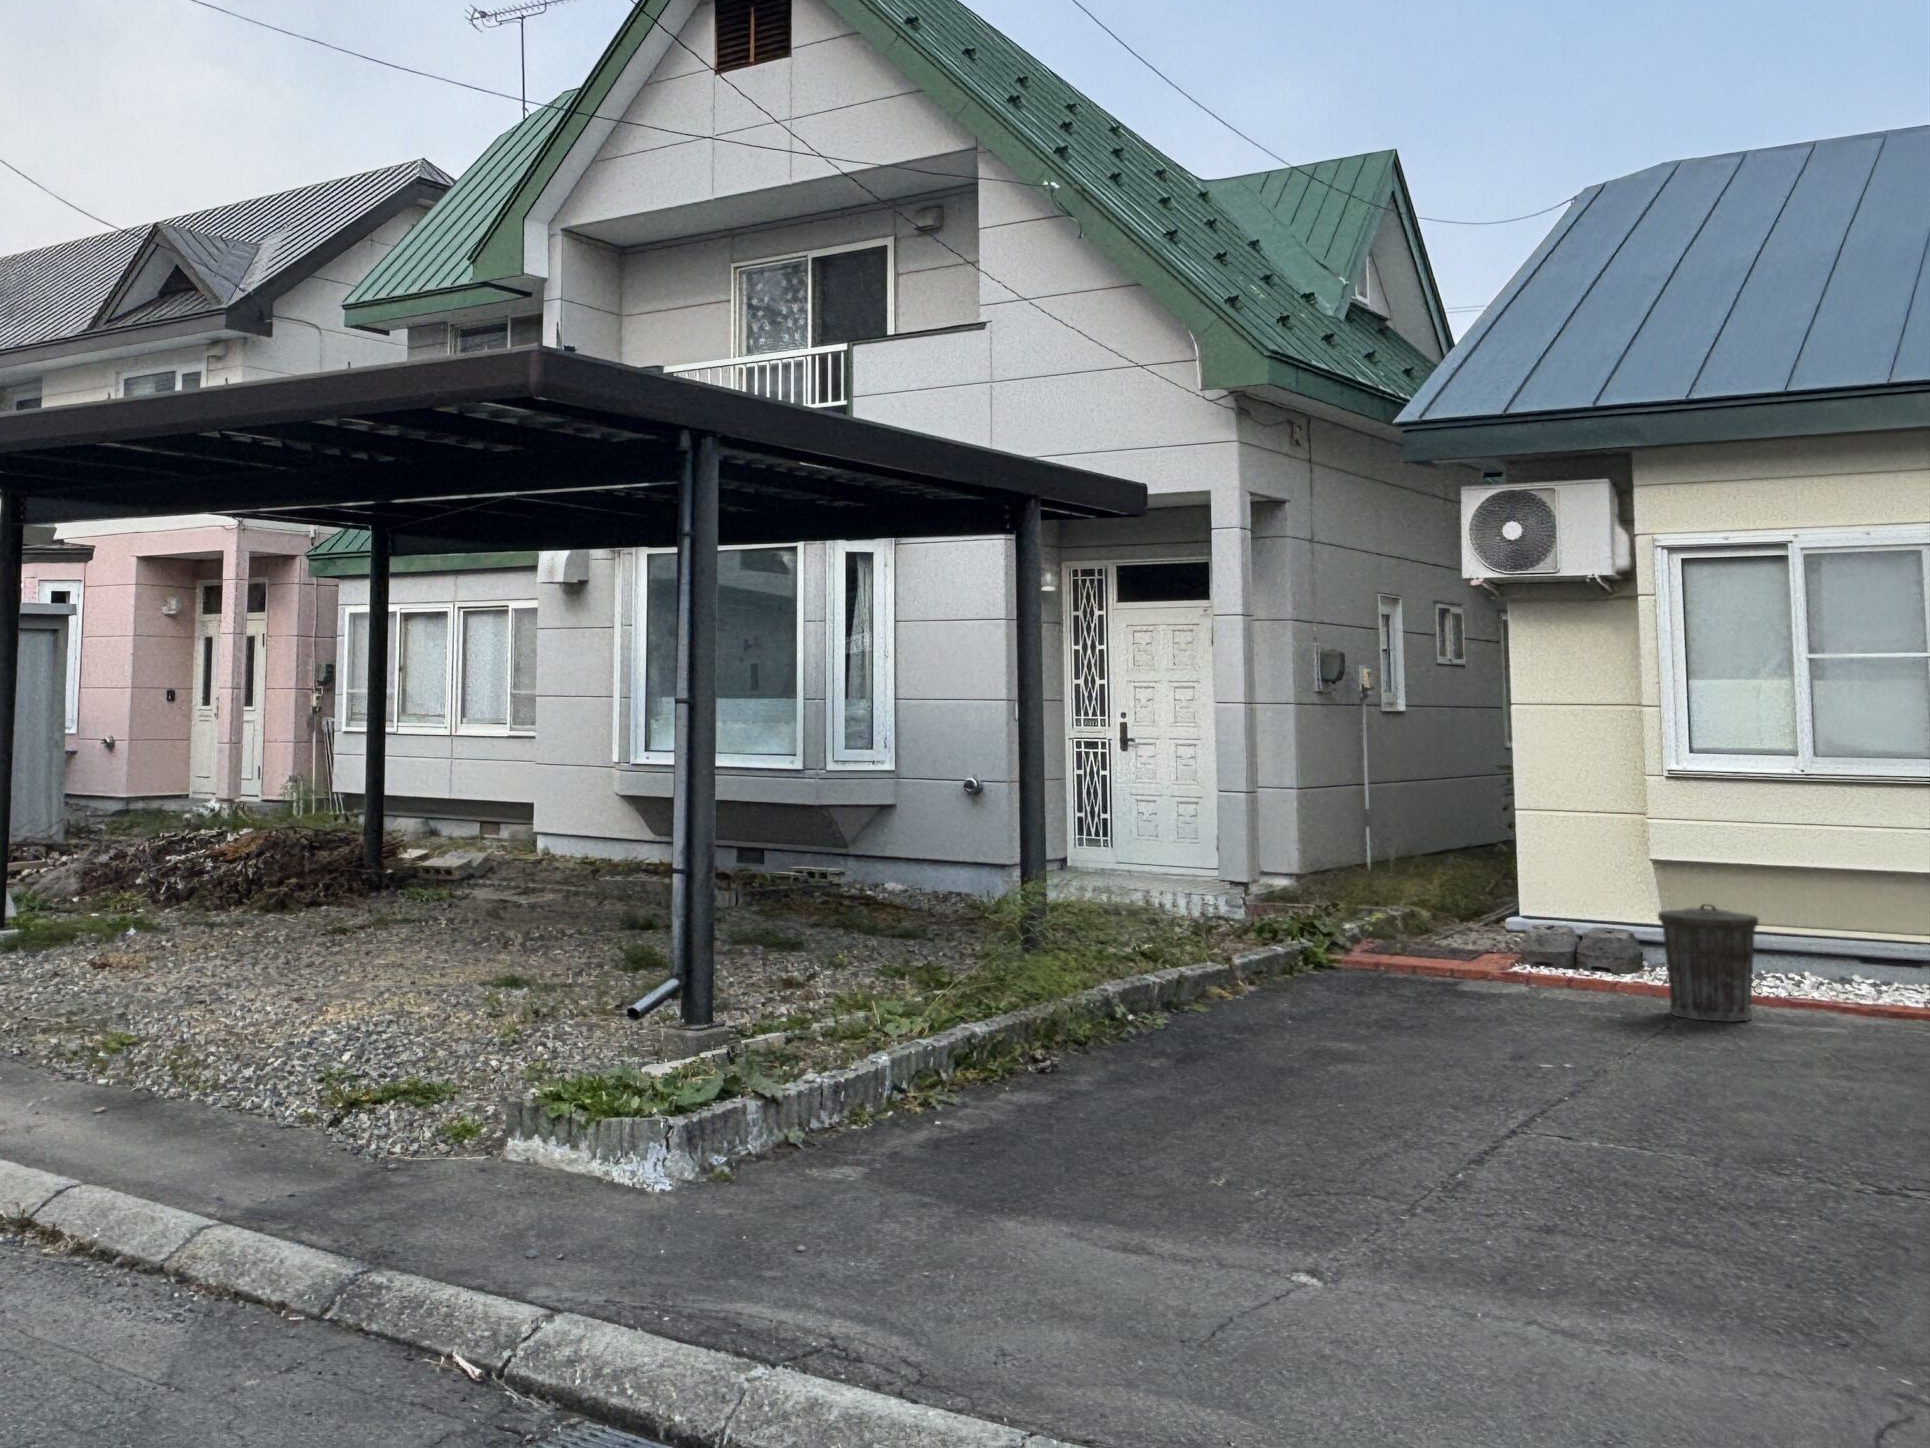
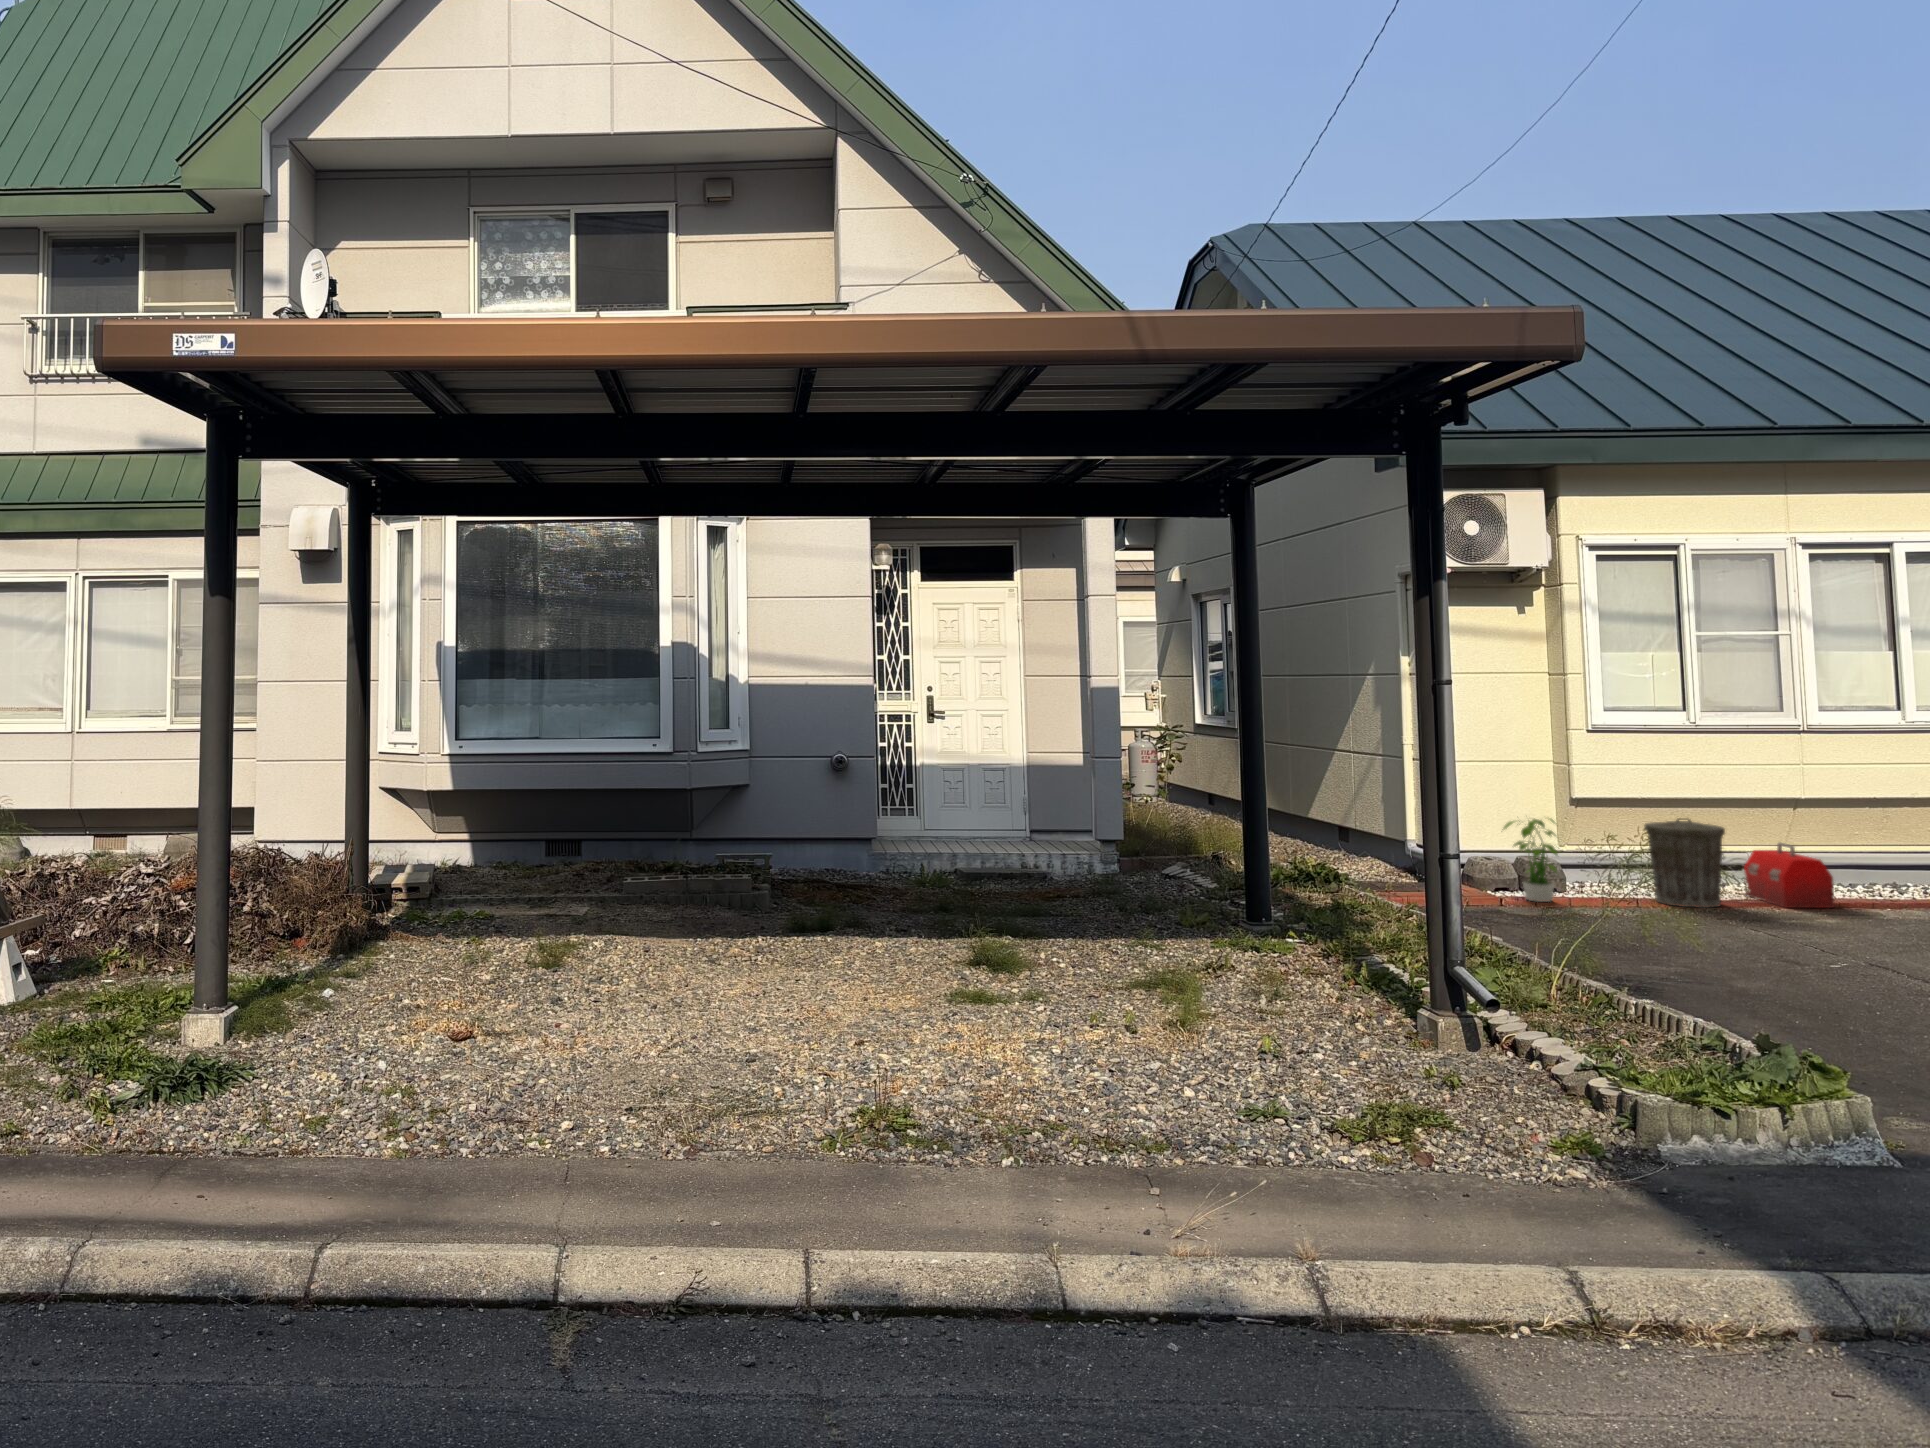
potted plant: none [1504,885,1580,993] -> present [1502,819,1558,902]
toolbox: none [1803,952,1916,1043] -> present [1744,843,1834,908]

